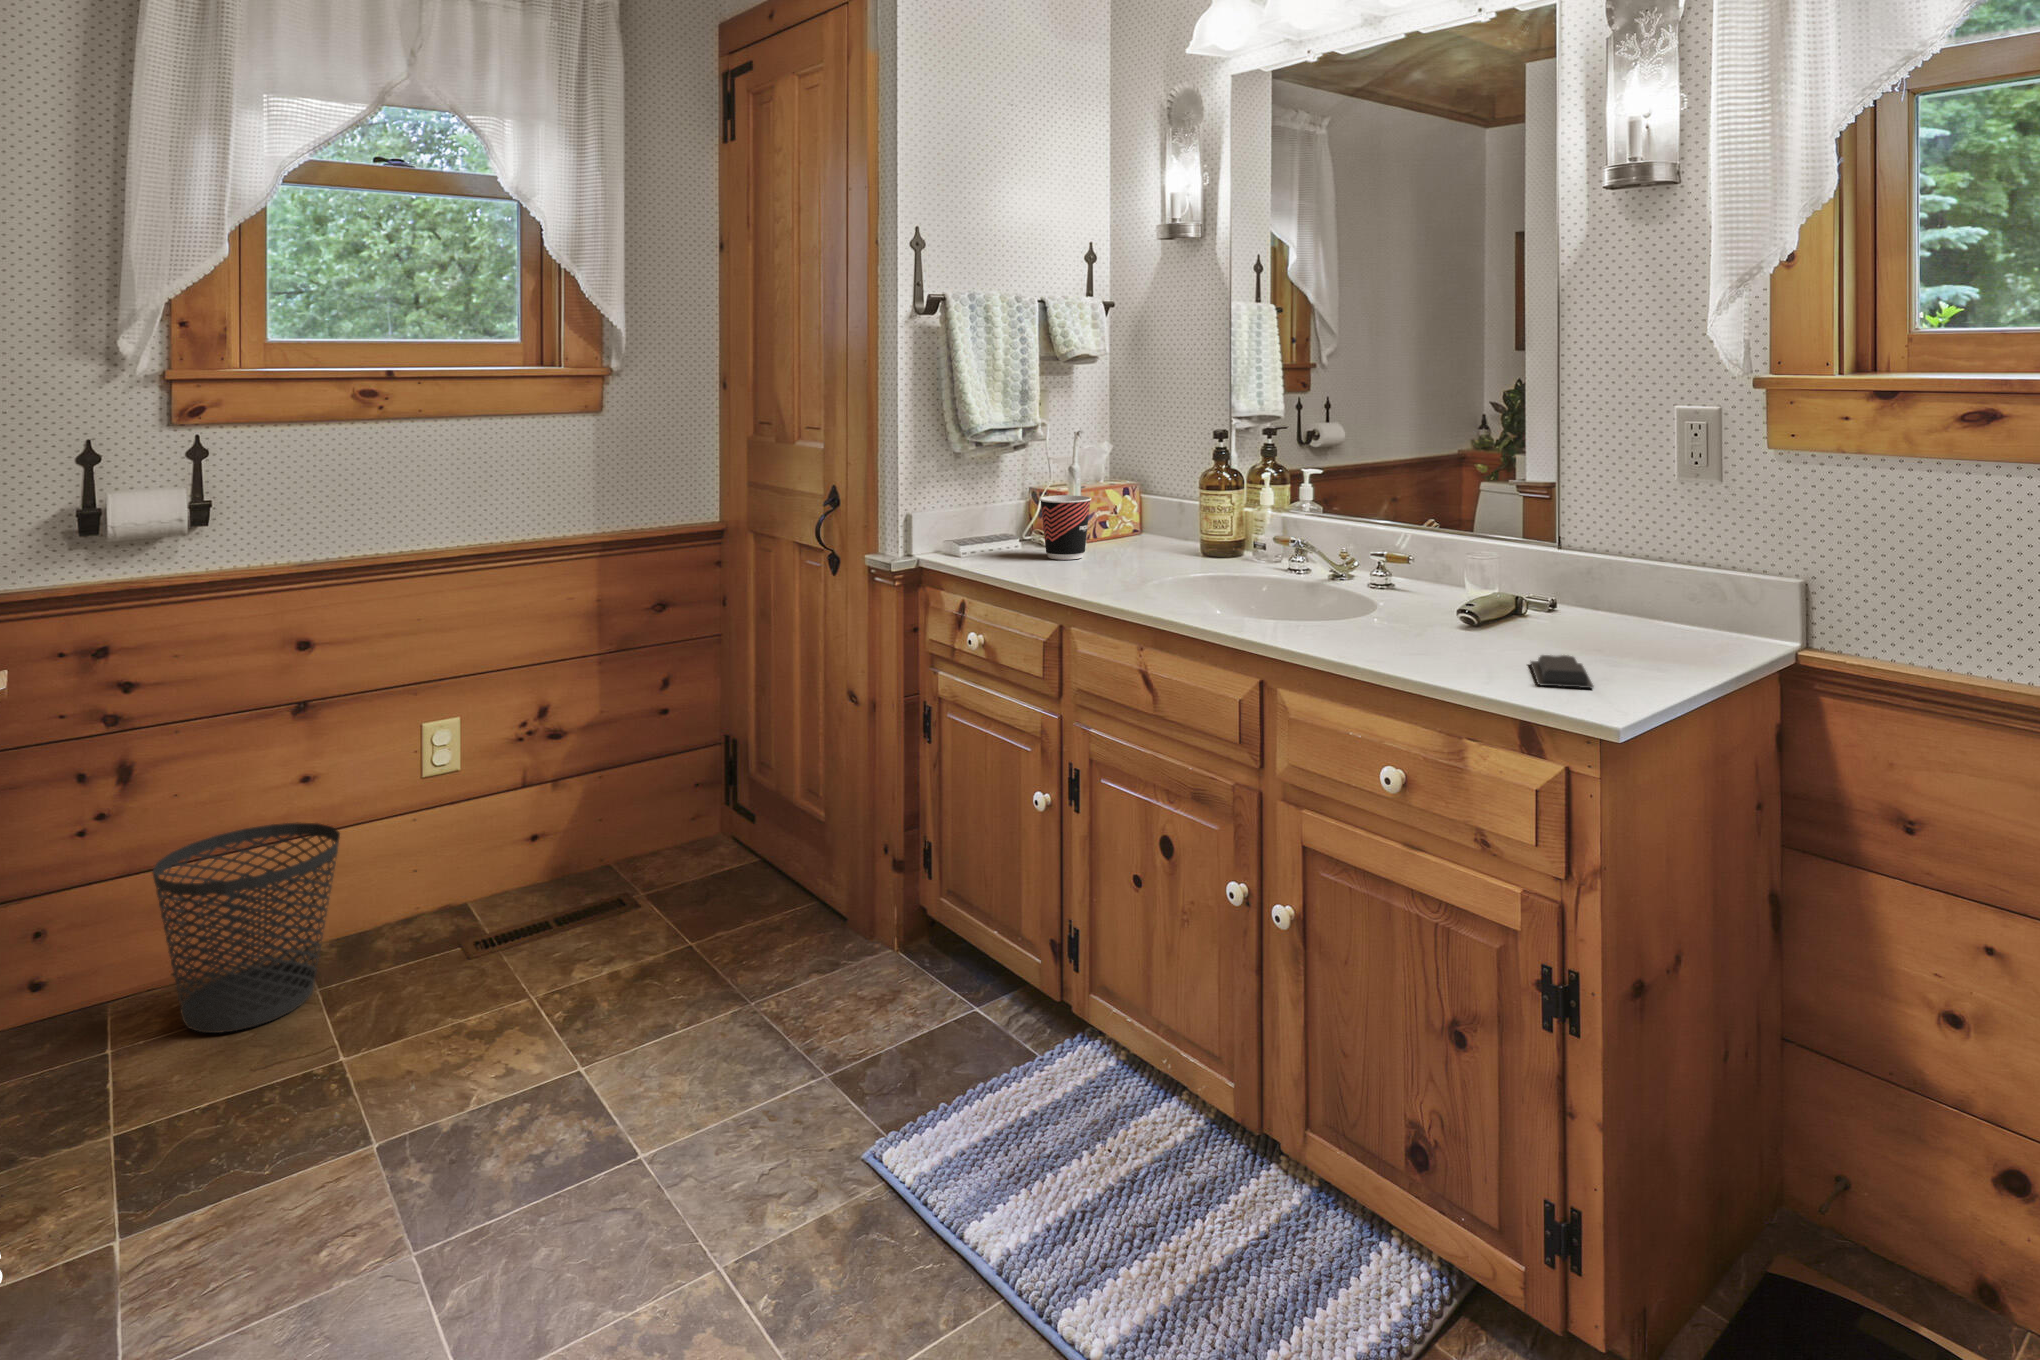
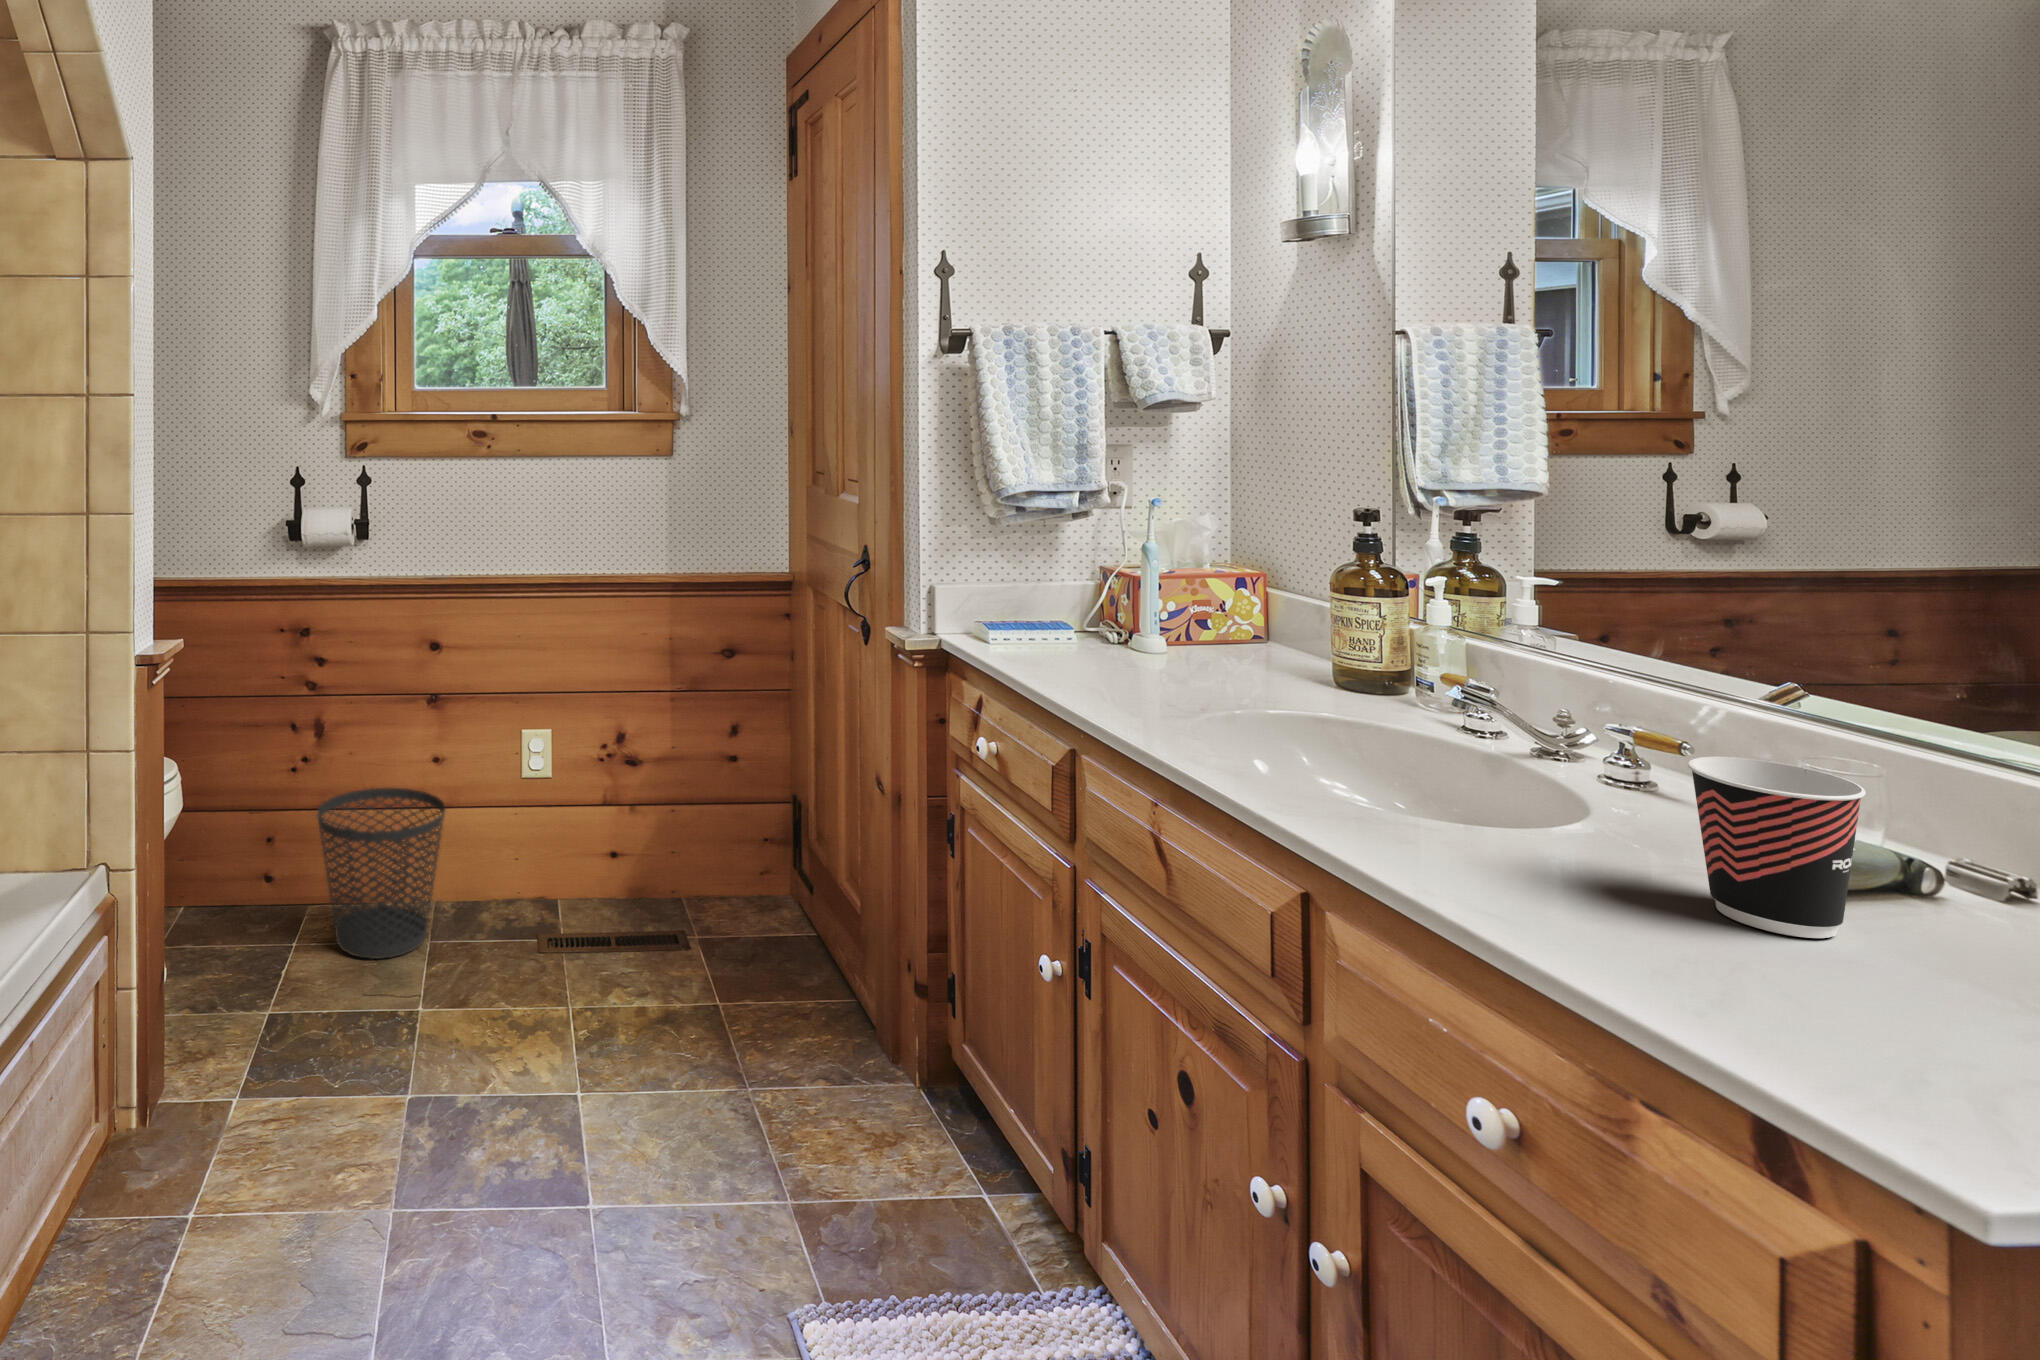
cup: present [1039,495,1091,560] -> present [1688,757,1866,938]
soap bar: present [1530,655,1594,688] -> none [1777,992,1943,1098]

